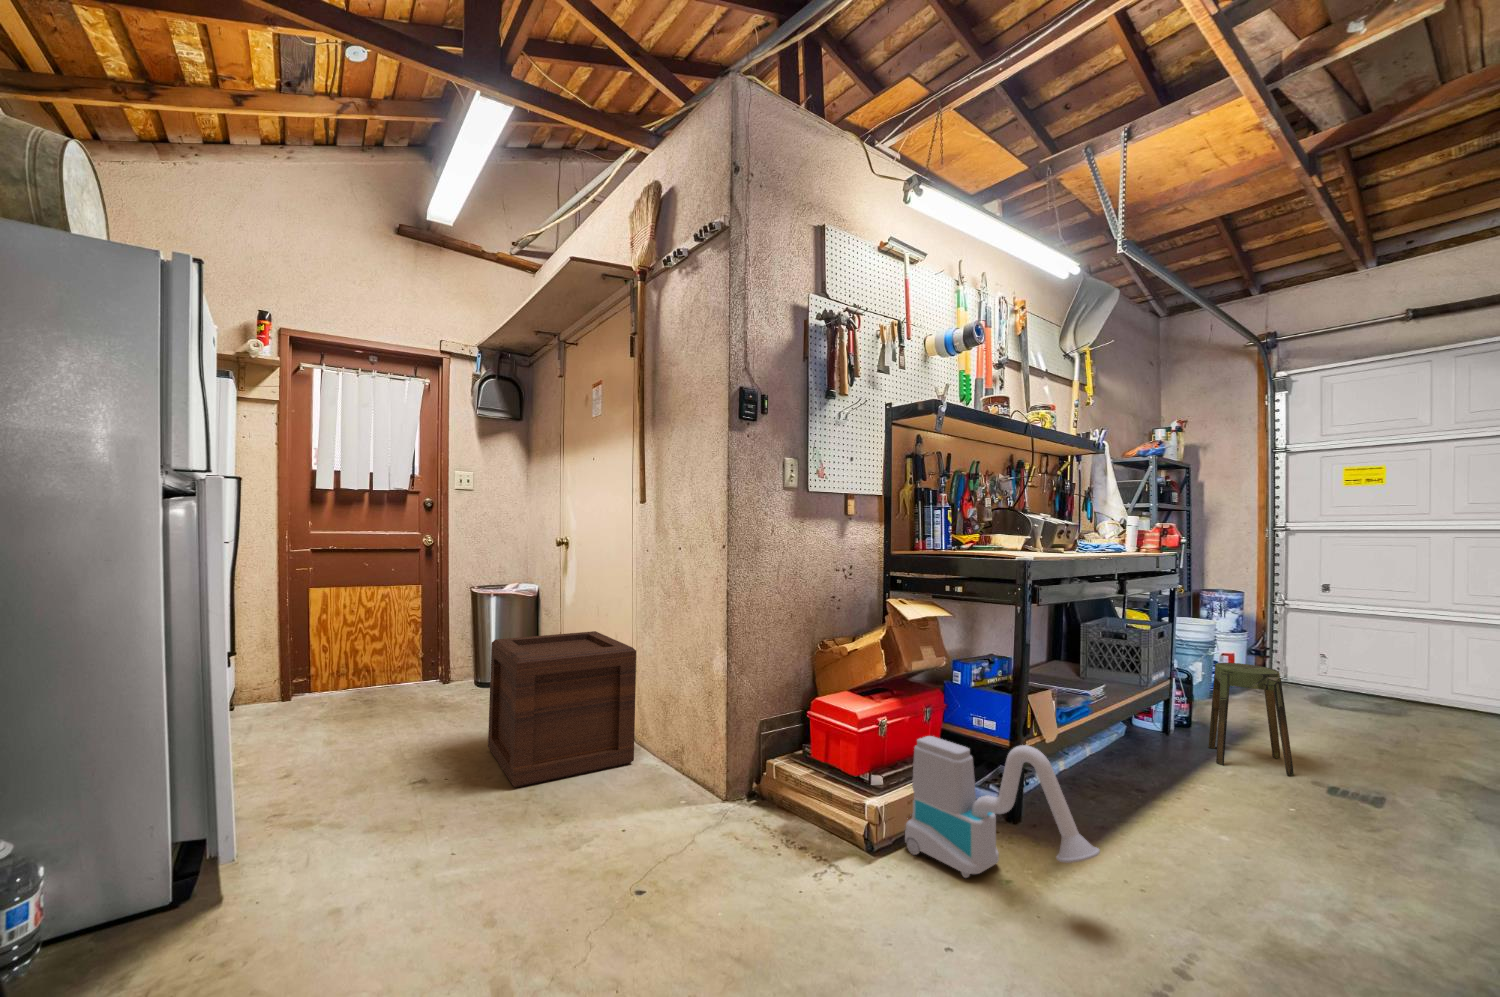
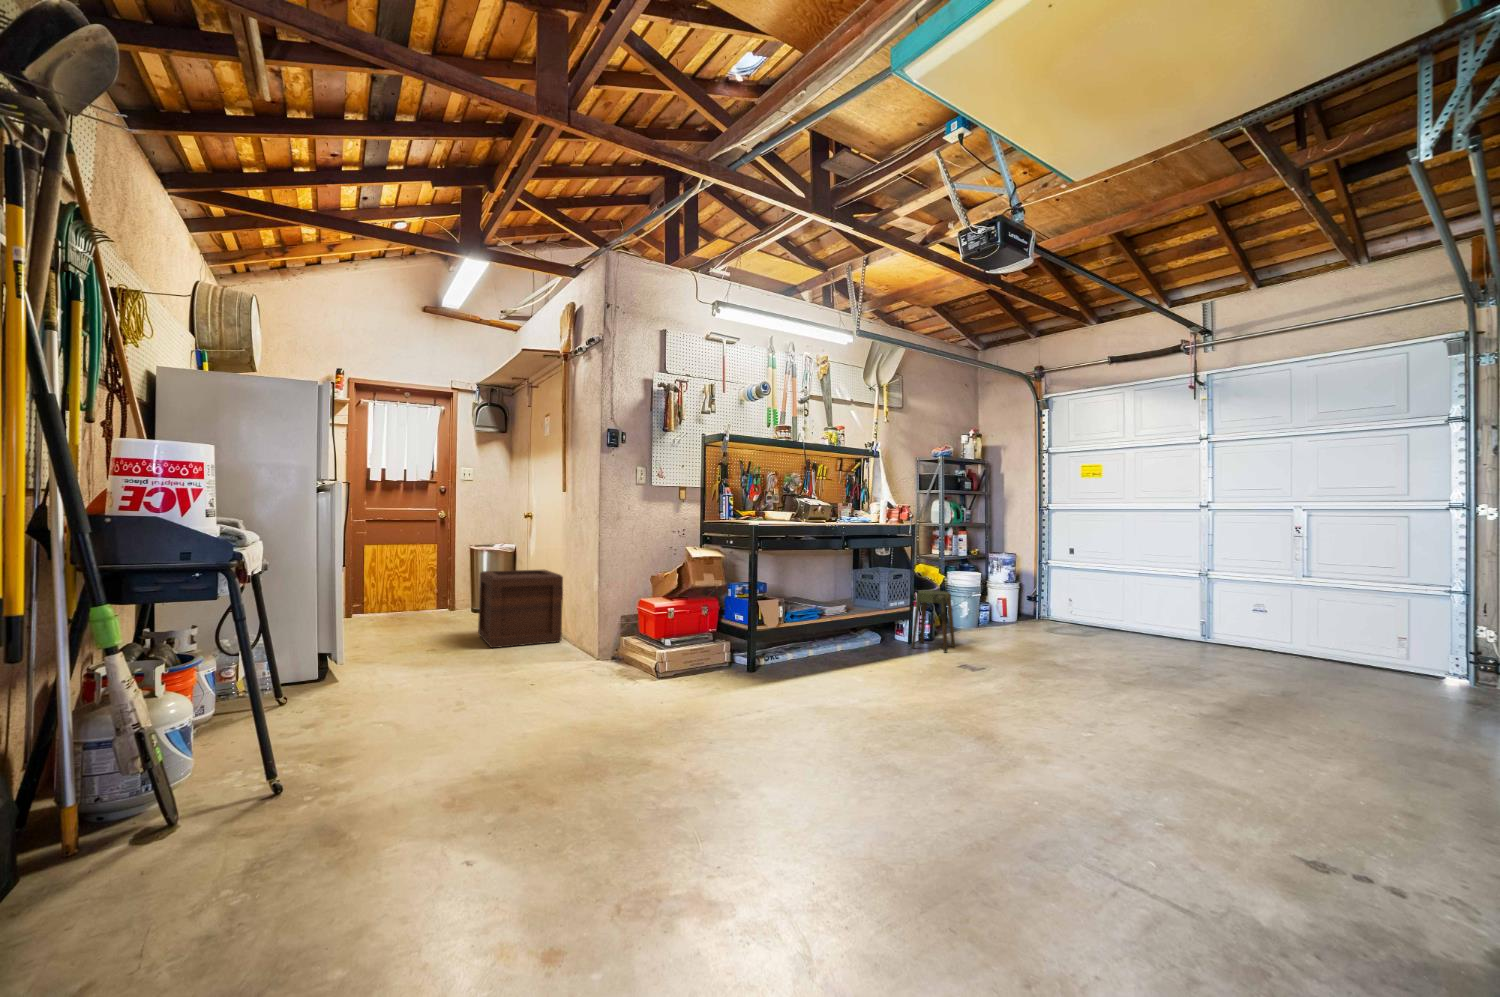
vacuum cleaner: present [905,736,1100,878] -> none [685,609,751,675]

